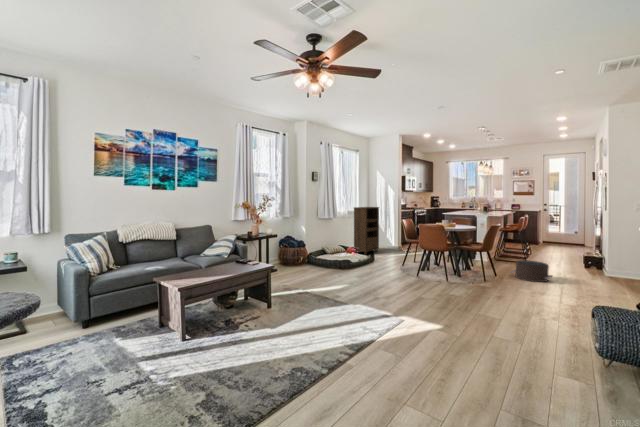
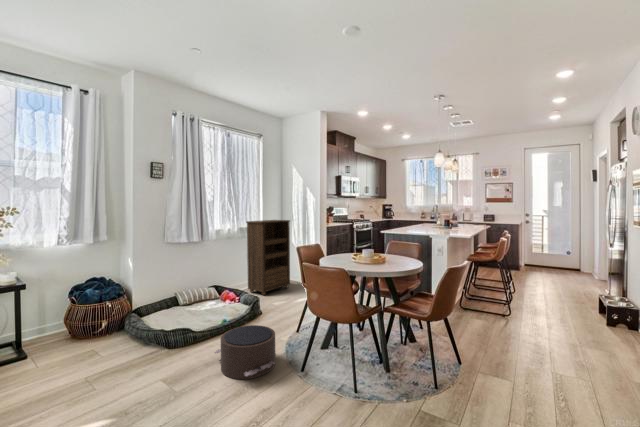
pouf: present [510,261,552,282] -> present [214,325,275,379]

